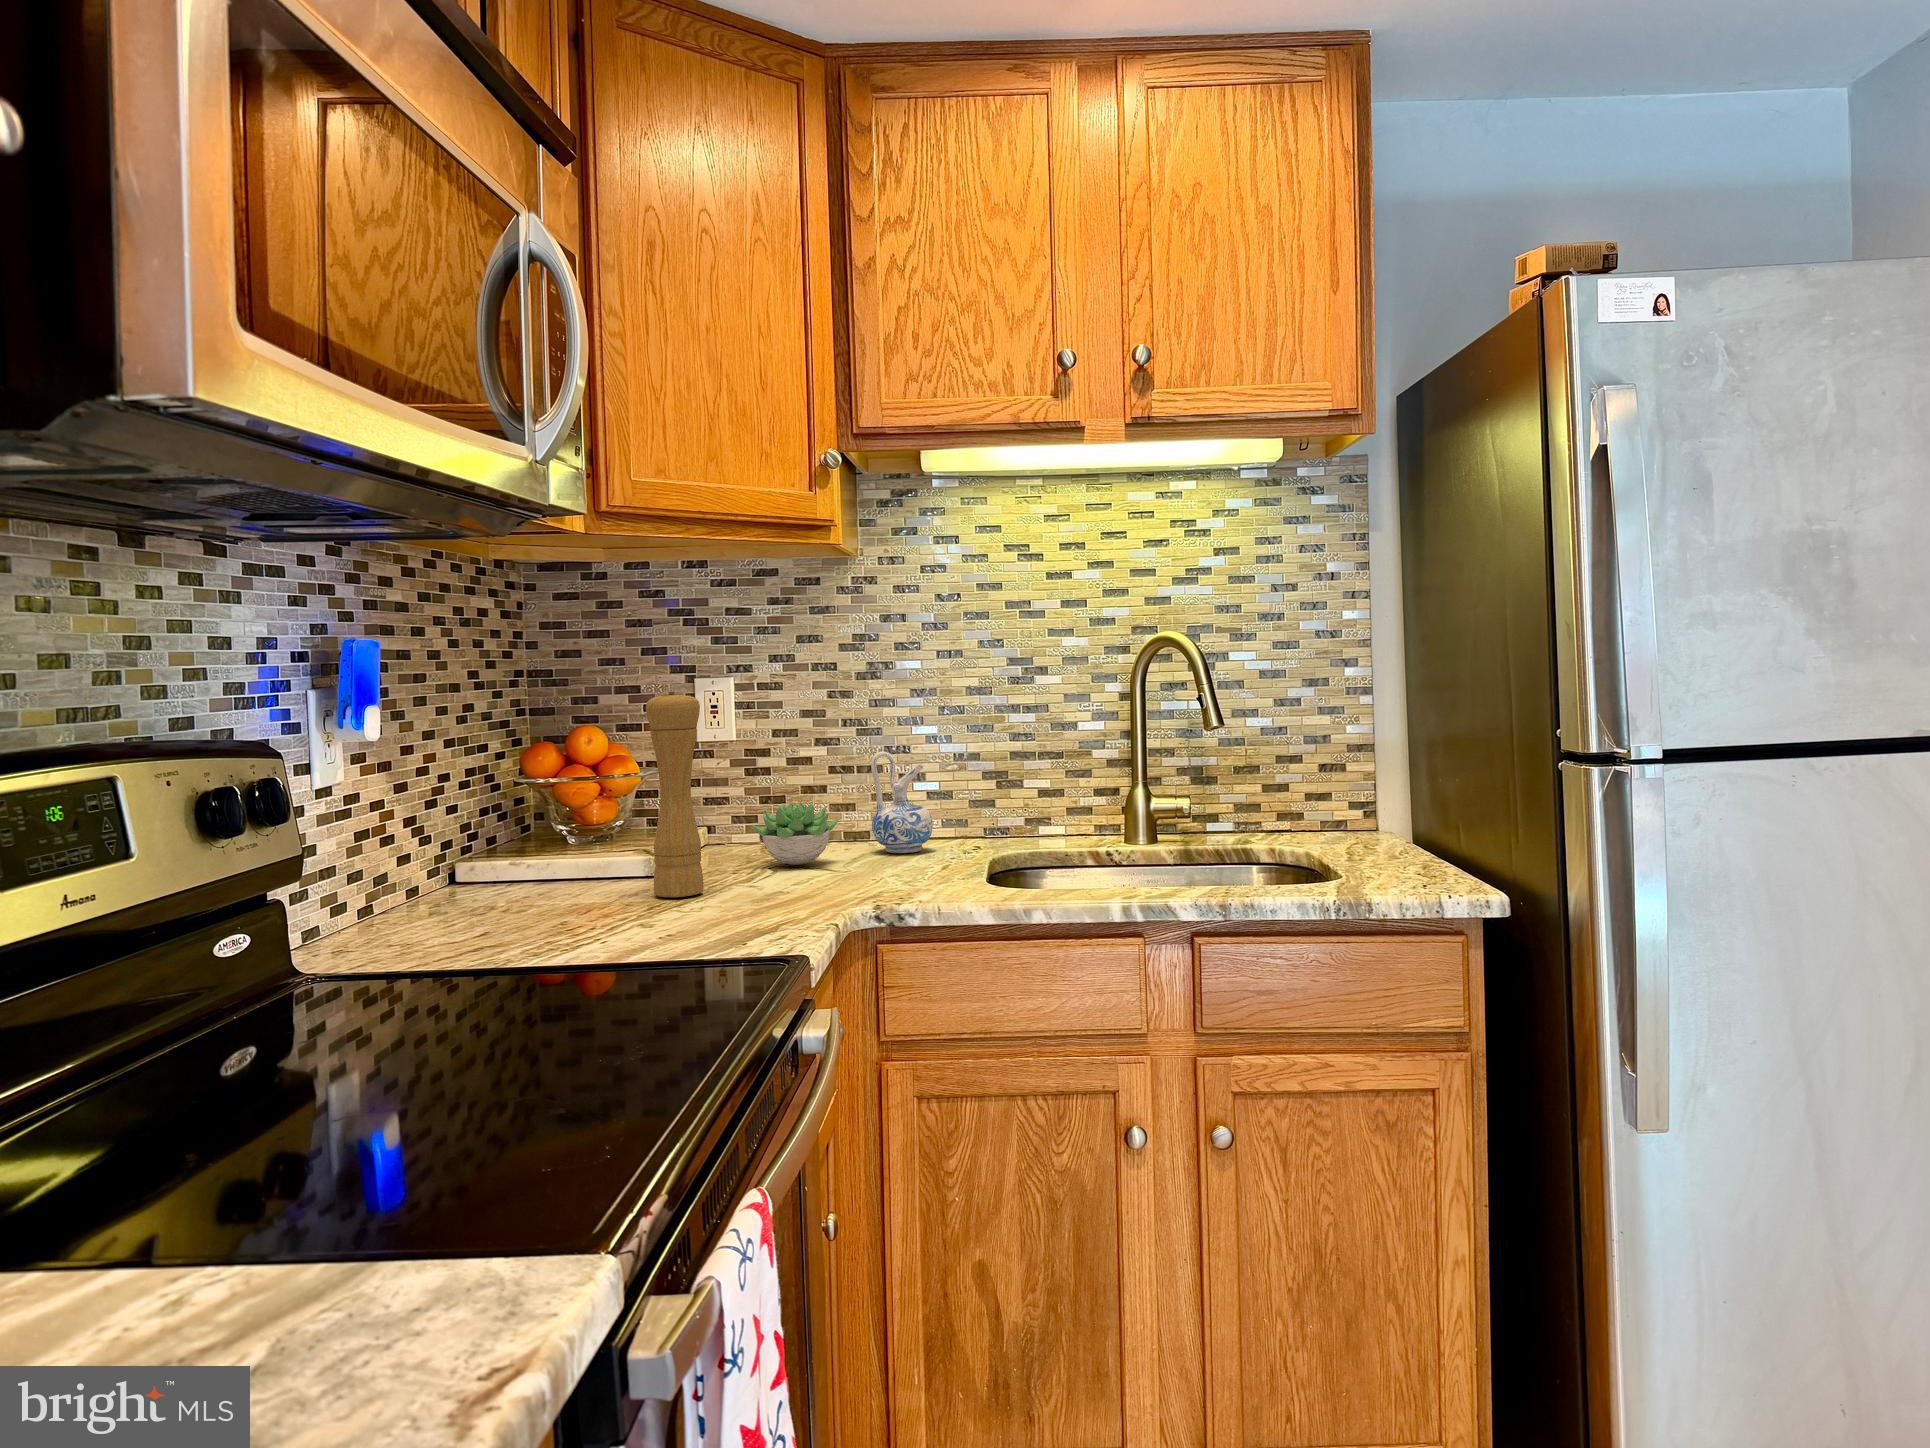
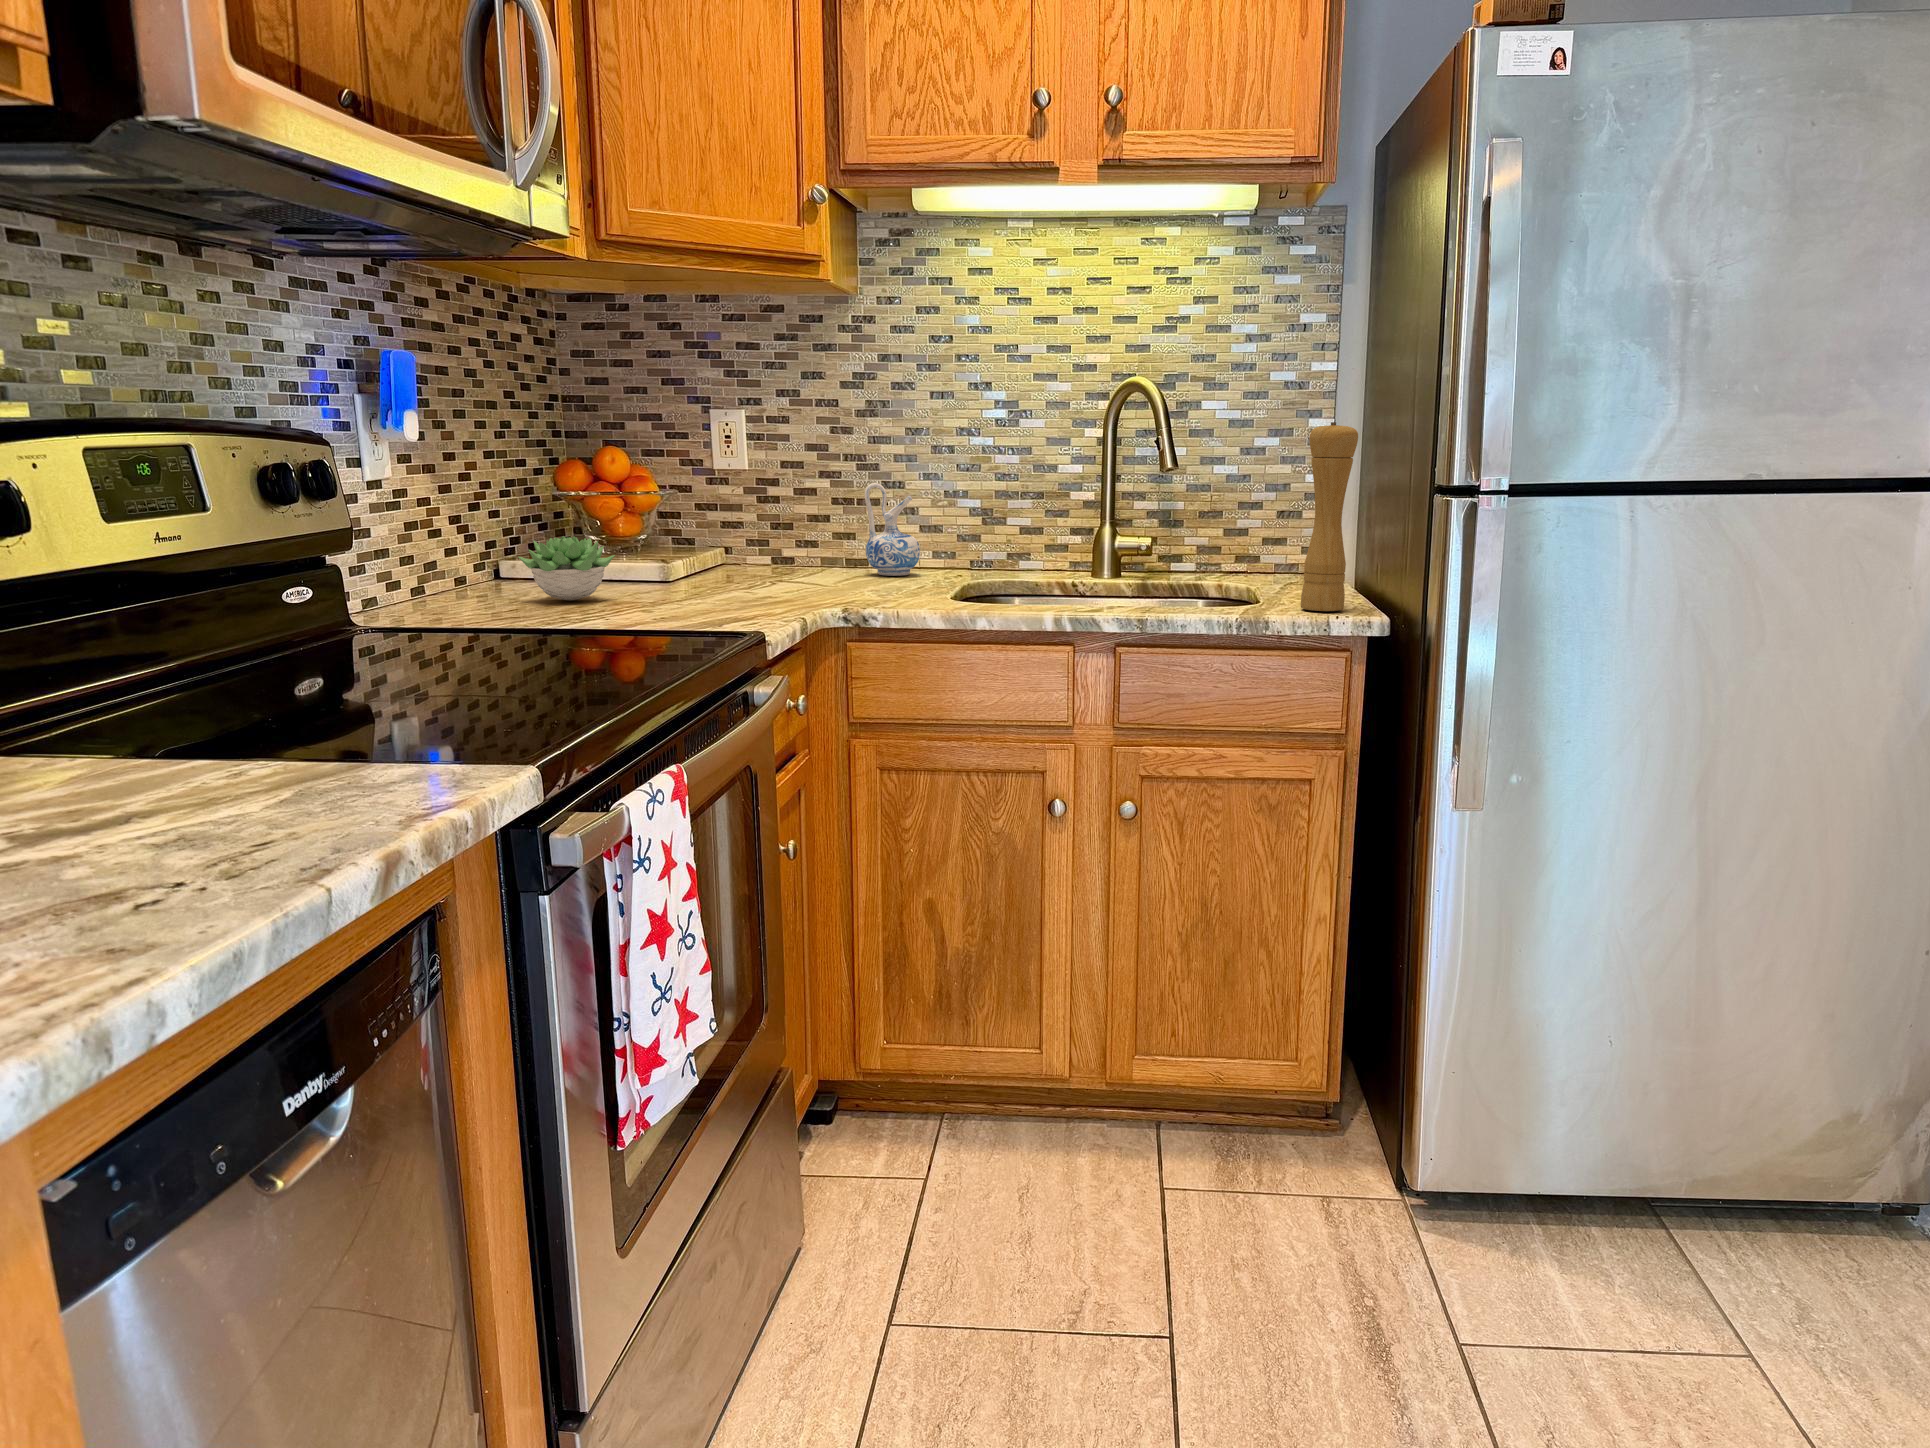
pepper mill: present [646,692,704,897] -> present [1301,422,1358,611]
succulent plant: present [751,803,839,865] -> present [519,536,615,600]

